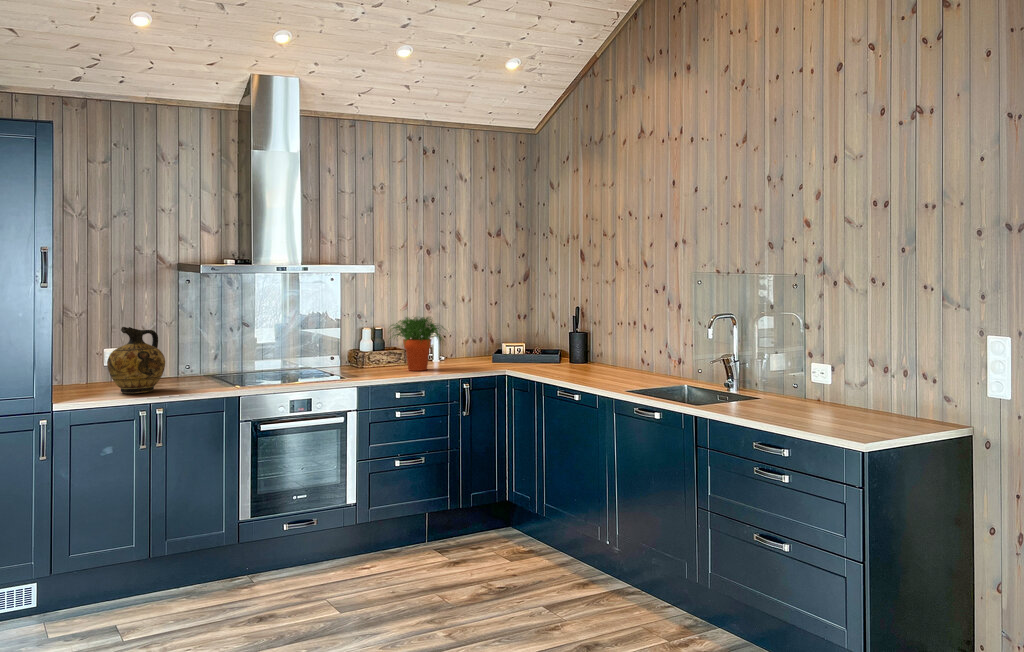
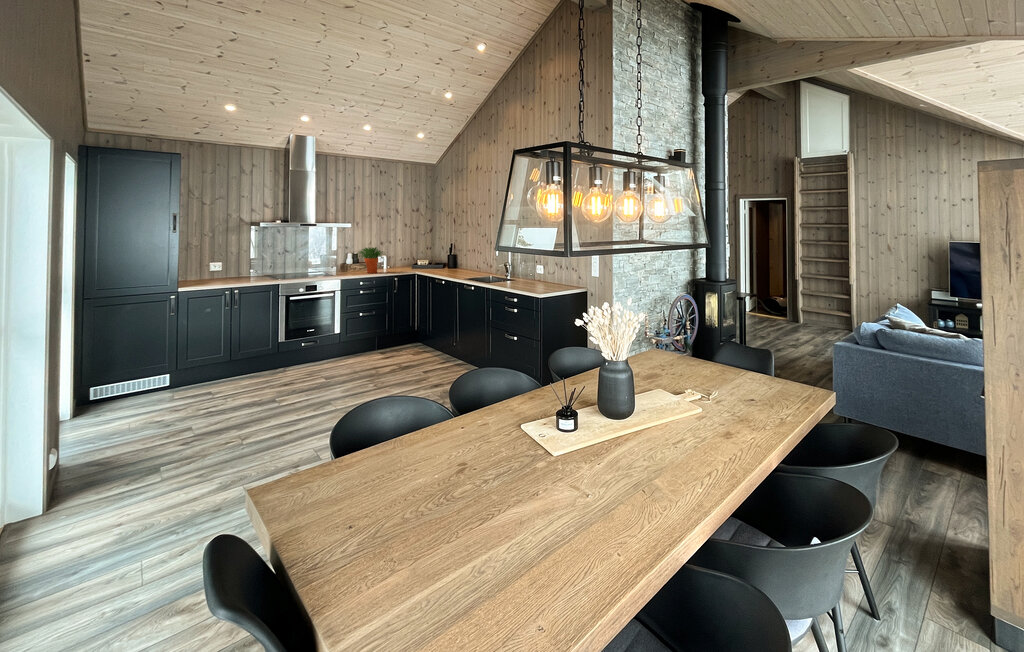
ceramic jug: present [107,327,165,393] -> none [214,251,242,282]

